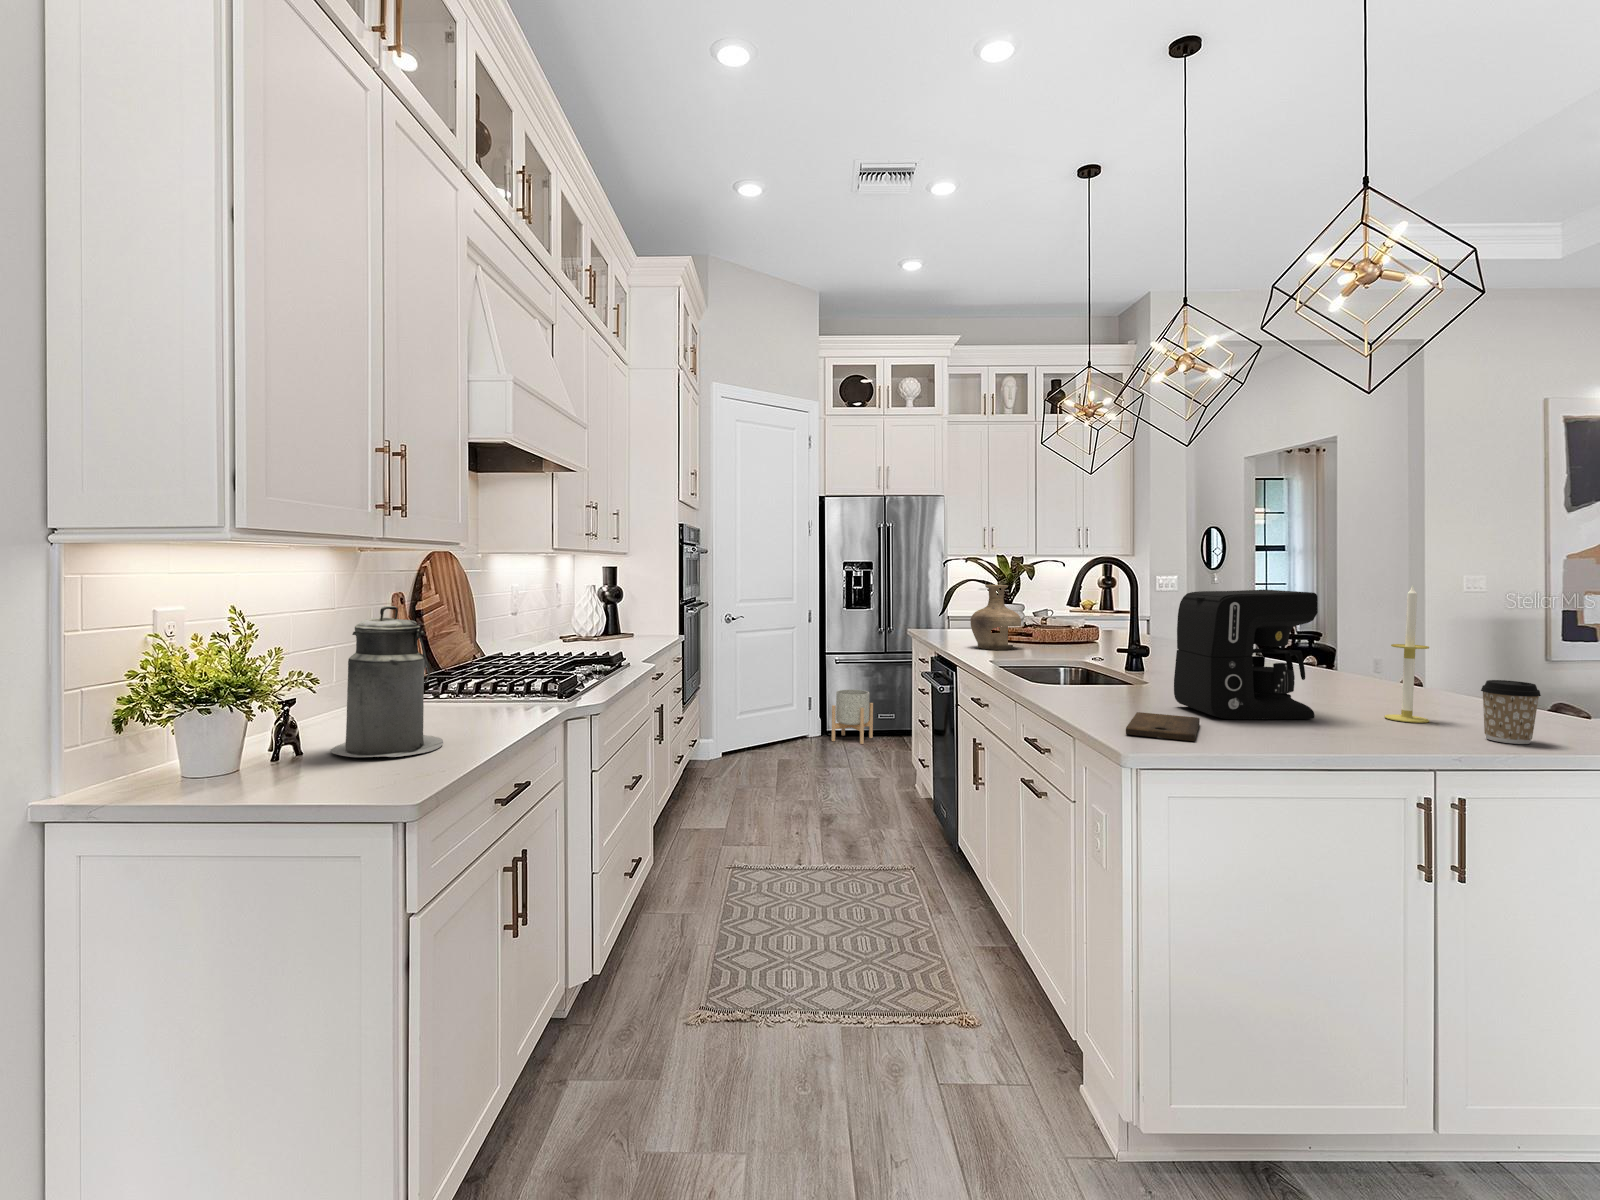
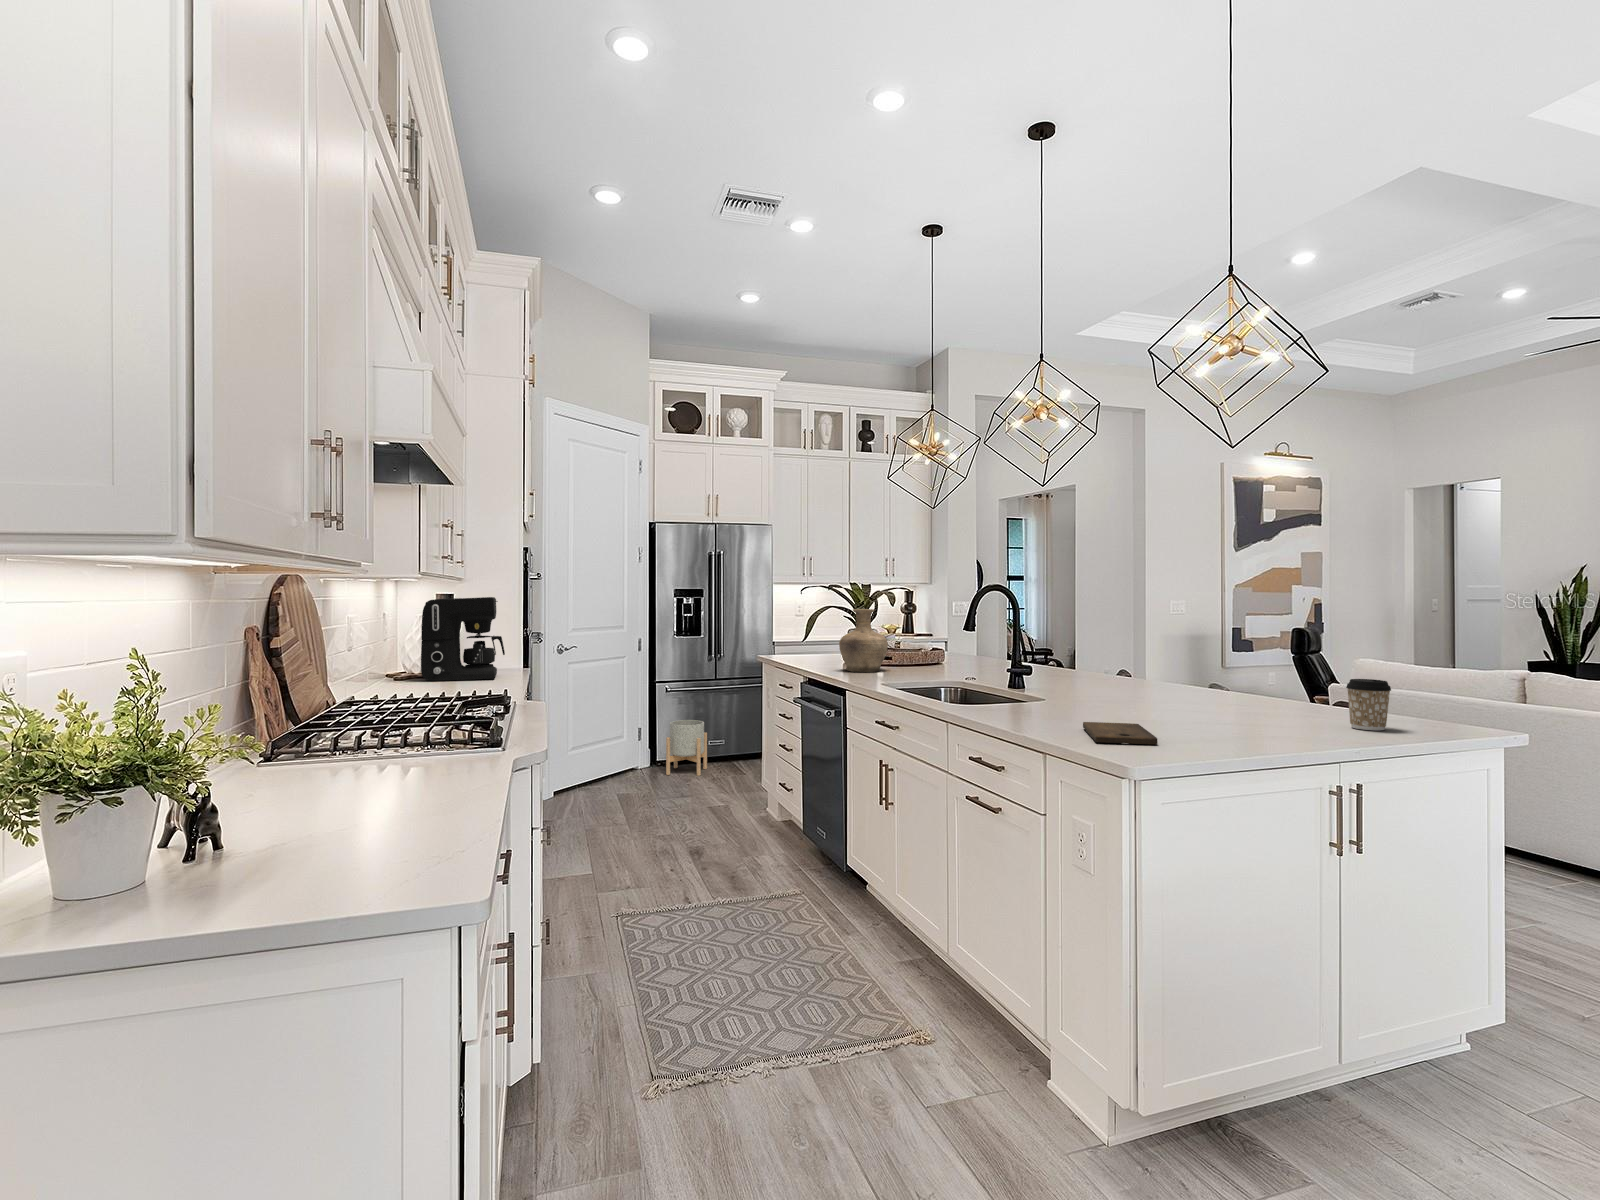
candle: present [1385,585,1429,723] -> none [1260,601,1295,718]
coffee maker: present [1174,590,1318,719] -> present [421,597,505,681]
canister: present [330,606,443,757] -> none [285,637,427,827]

